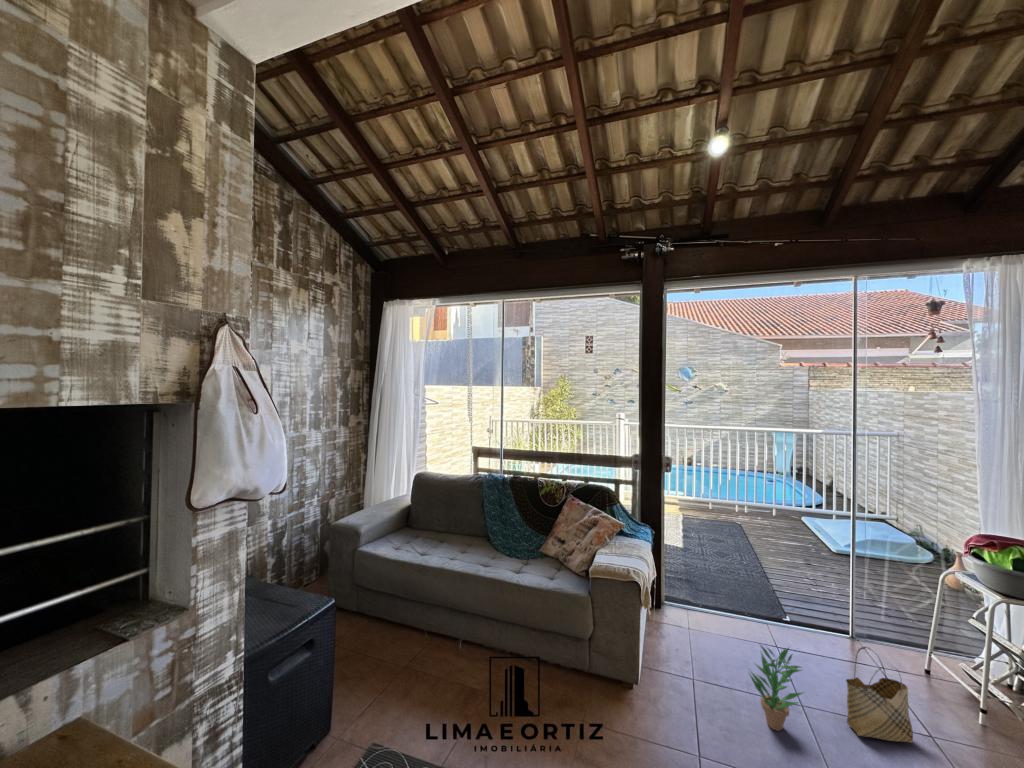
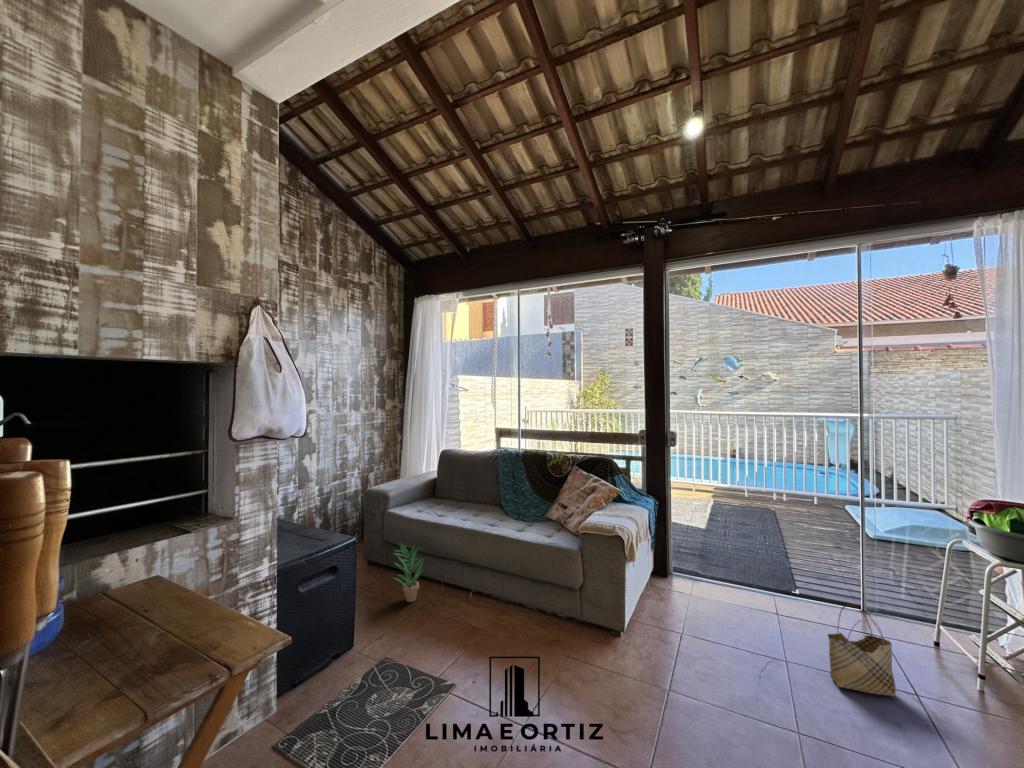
potted plant: present [750,646,802,731] -> present [394,543,423,602]

